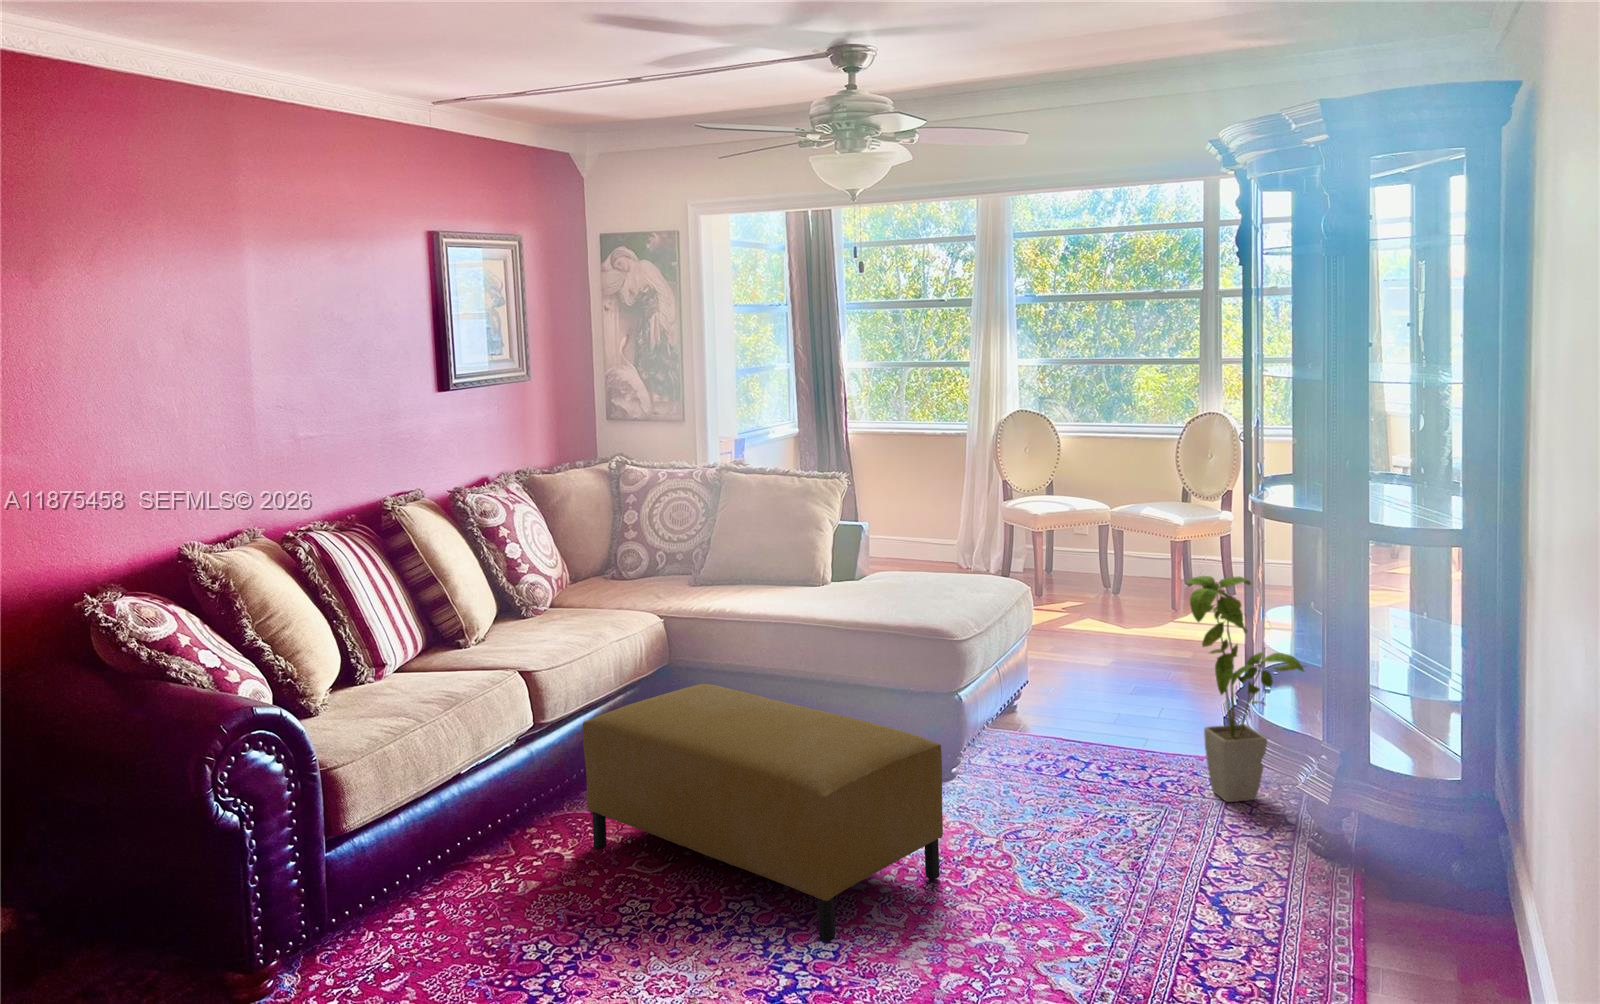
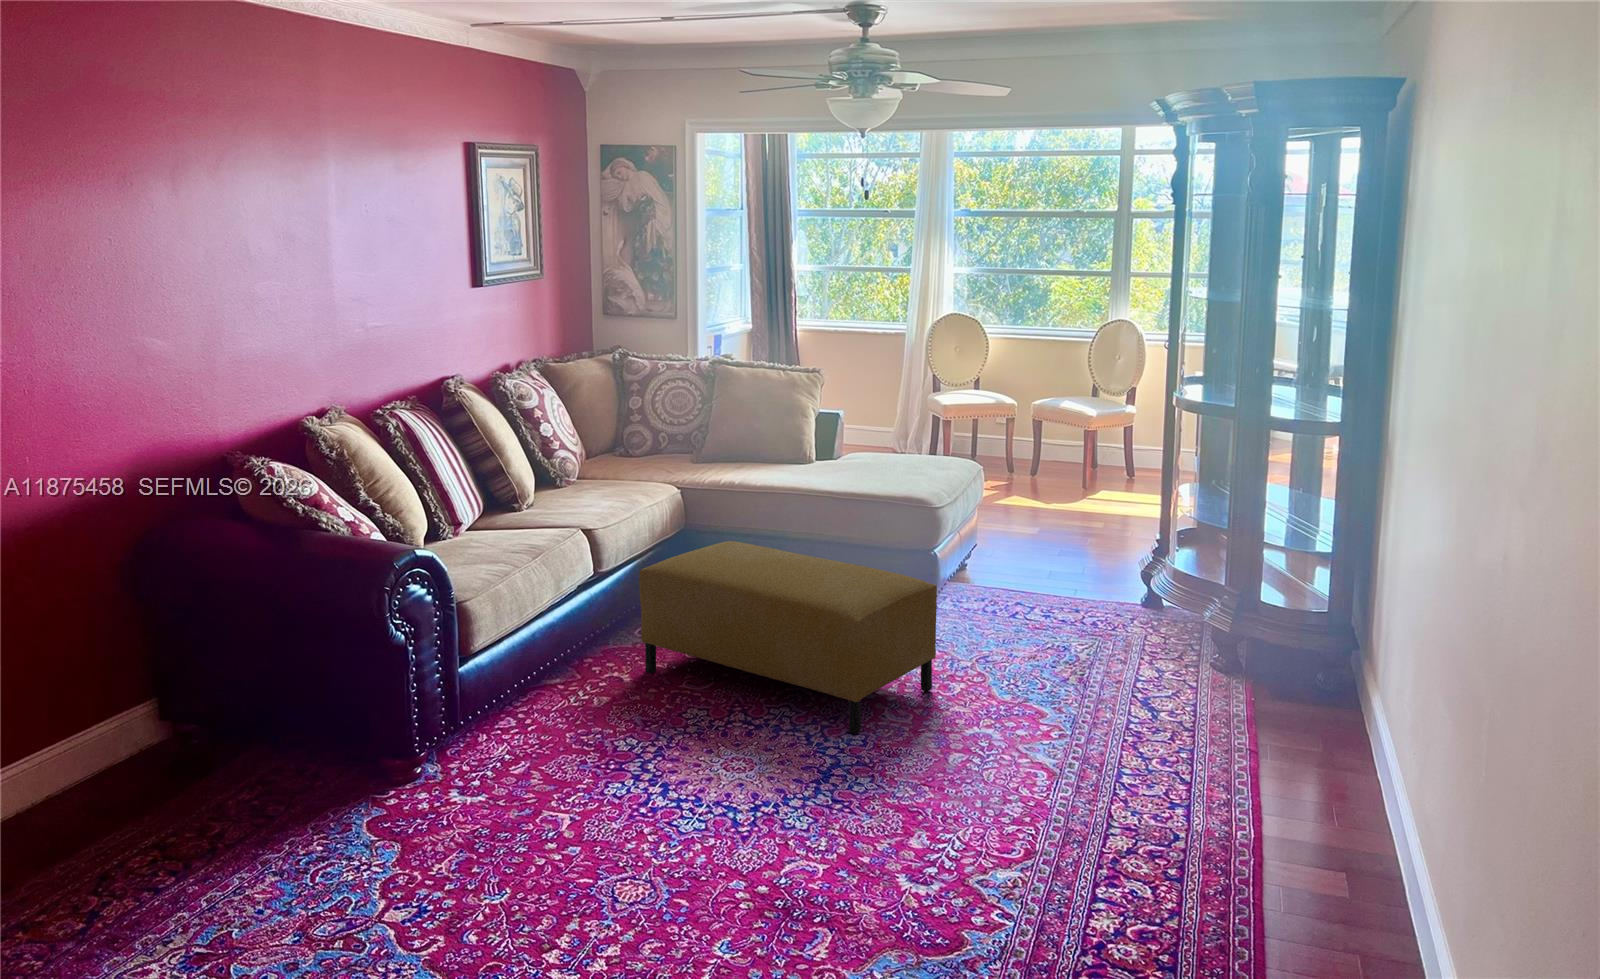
house plant: present [1187,576,1304,802] -> none [1121,456,1214,636]

